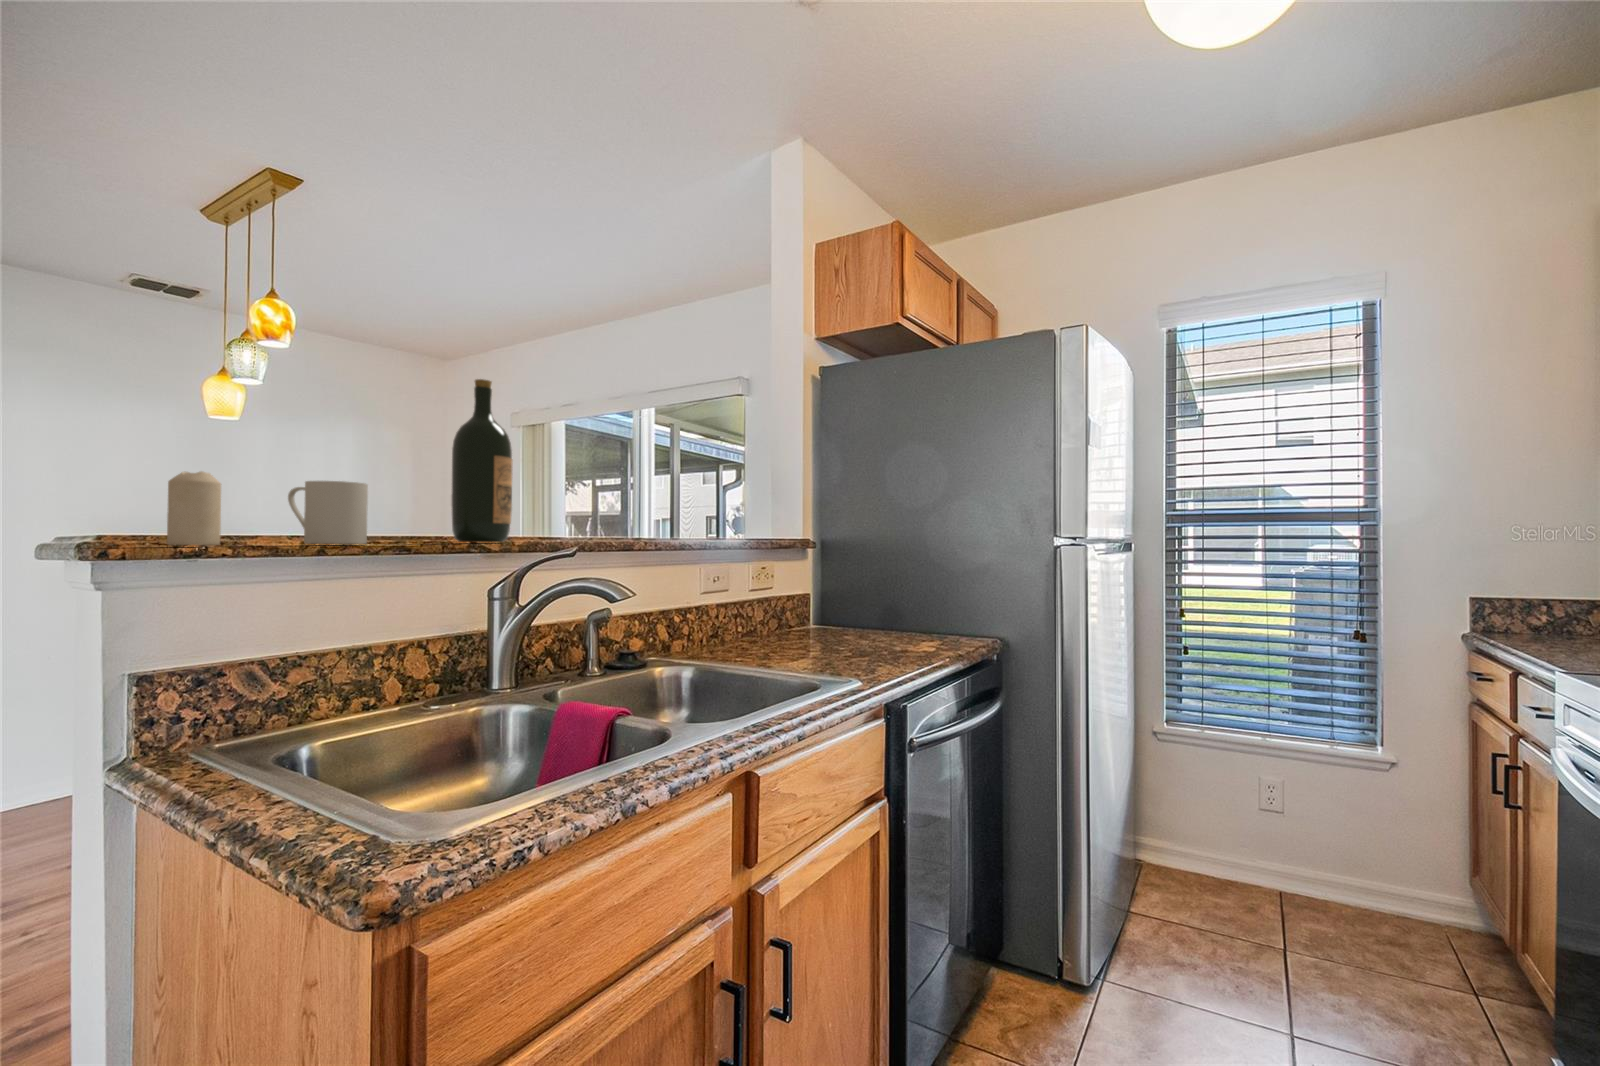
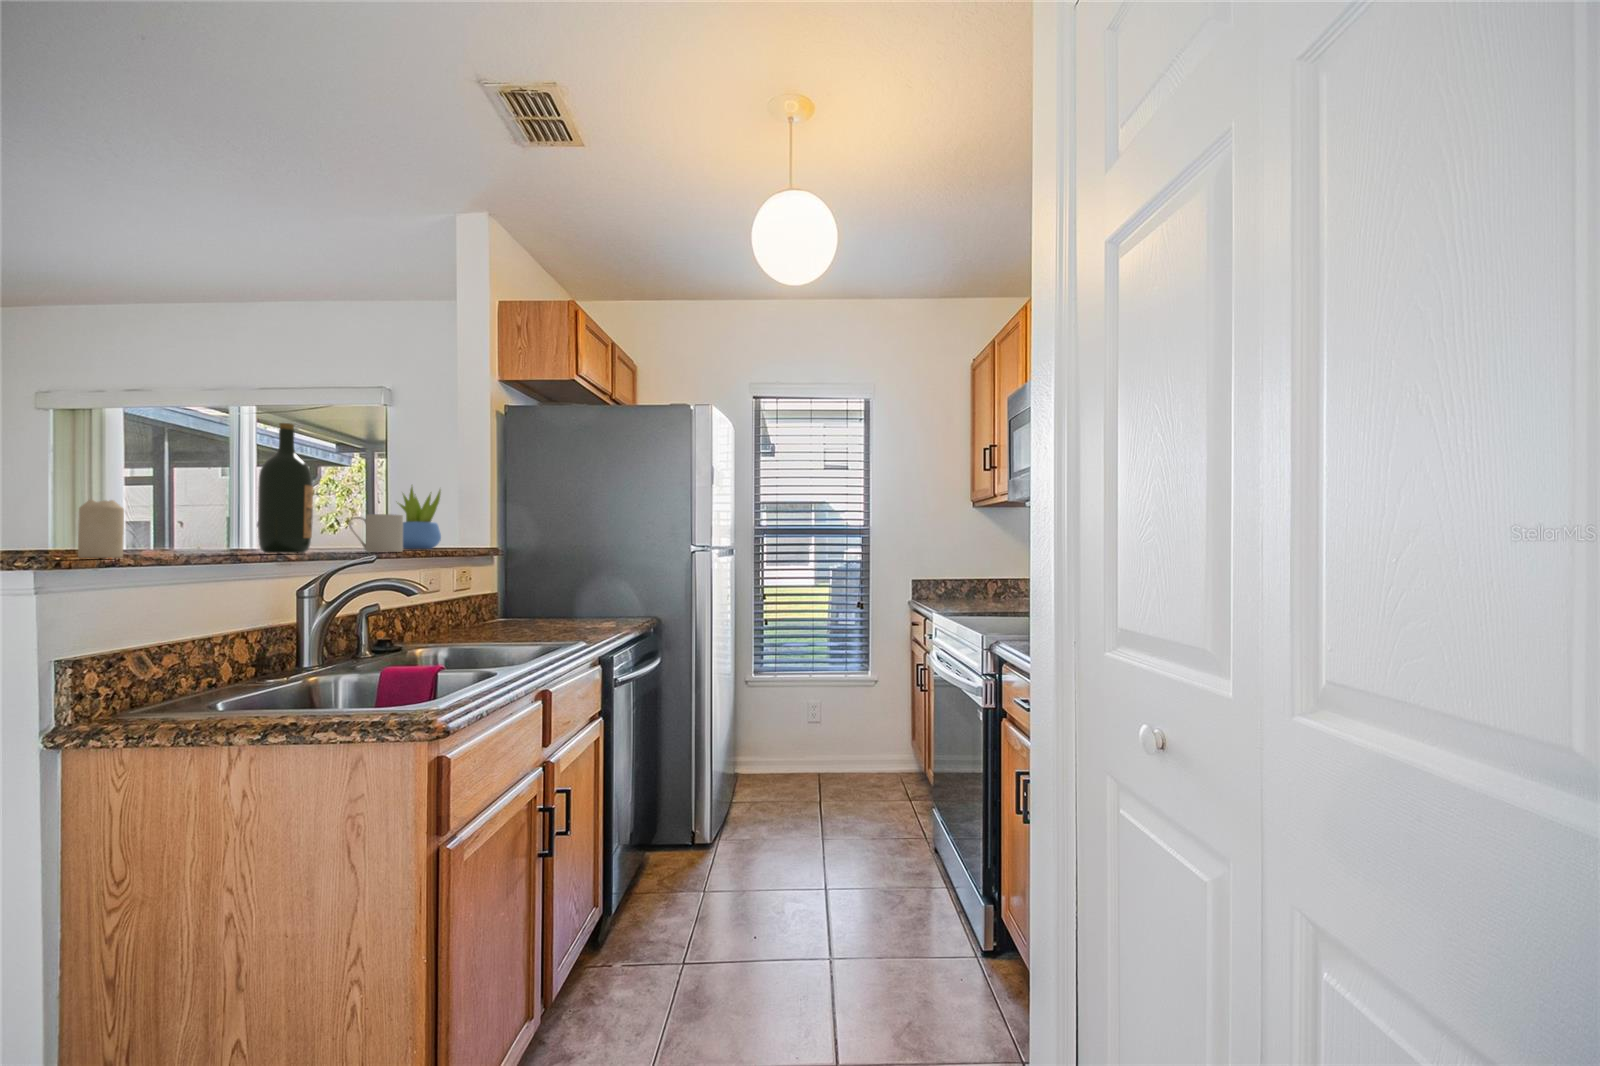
succulent plant: none [661,459,712,540] -> present [397,487,441,549]
mug: present [288,481,368,544] -> present [349,514,403,552]

